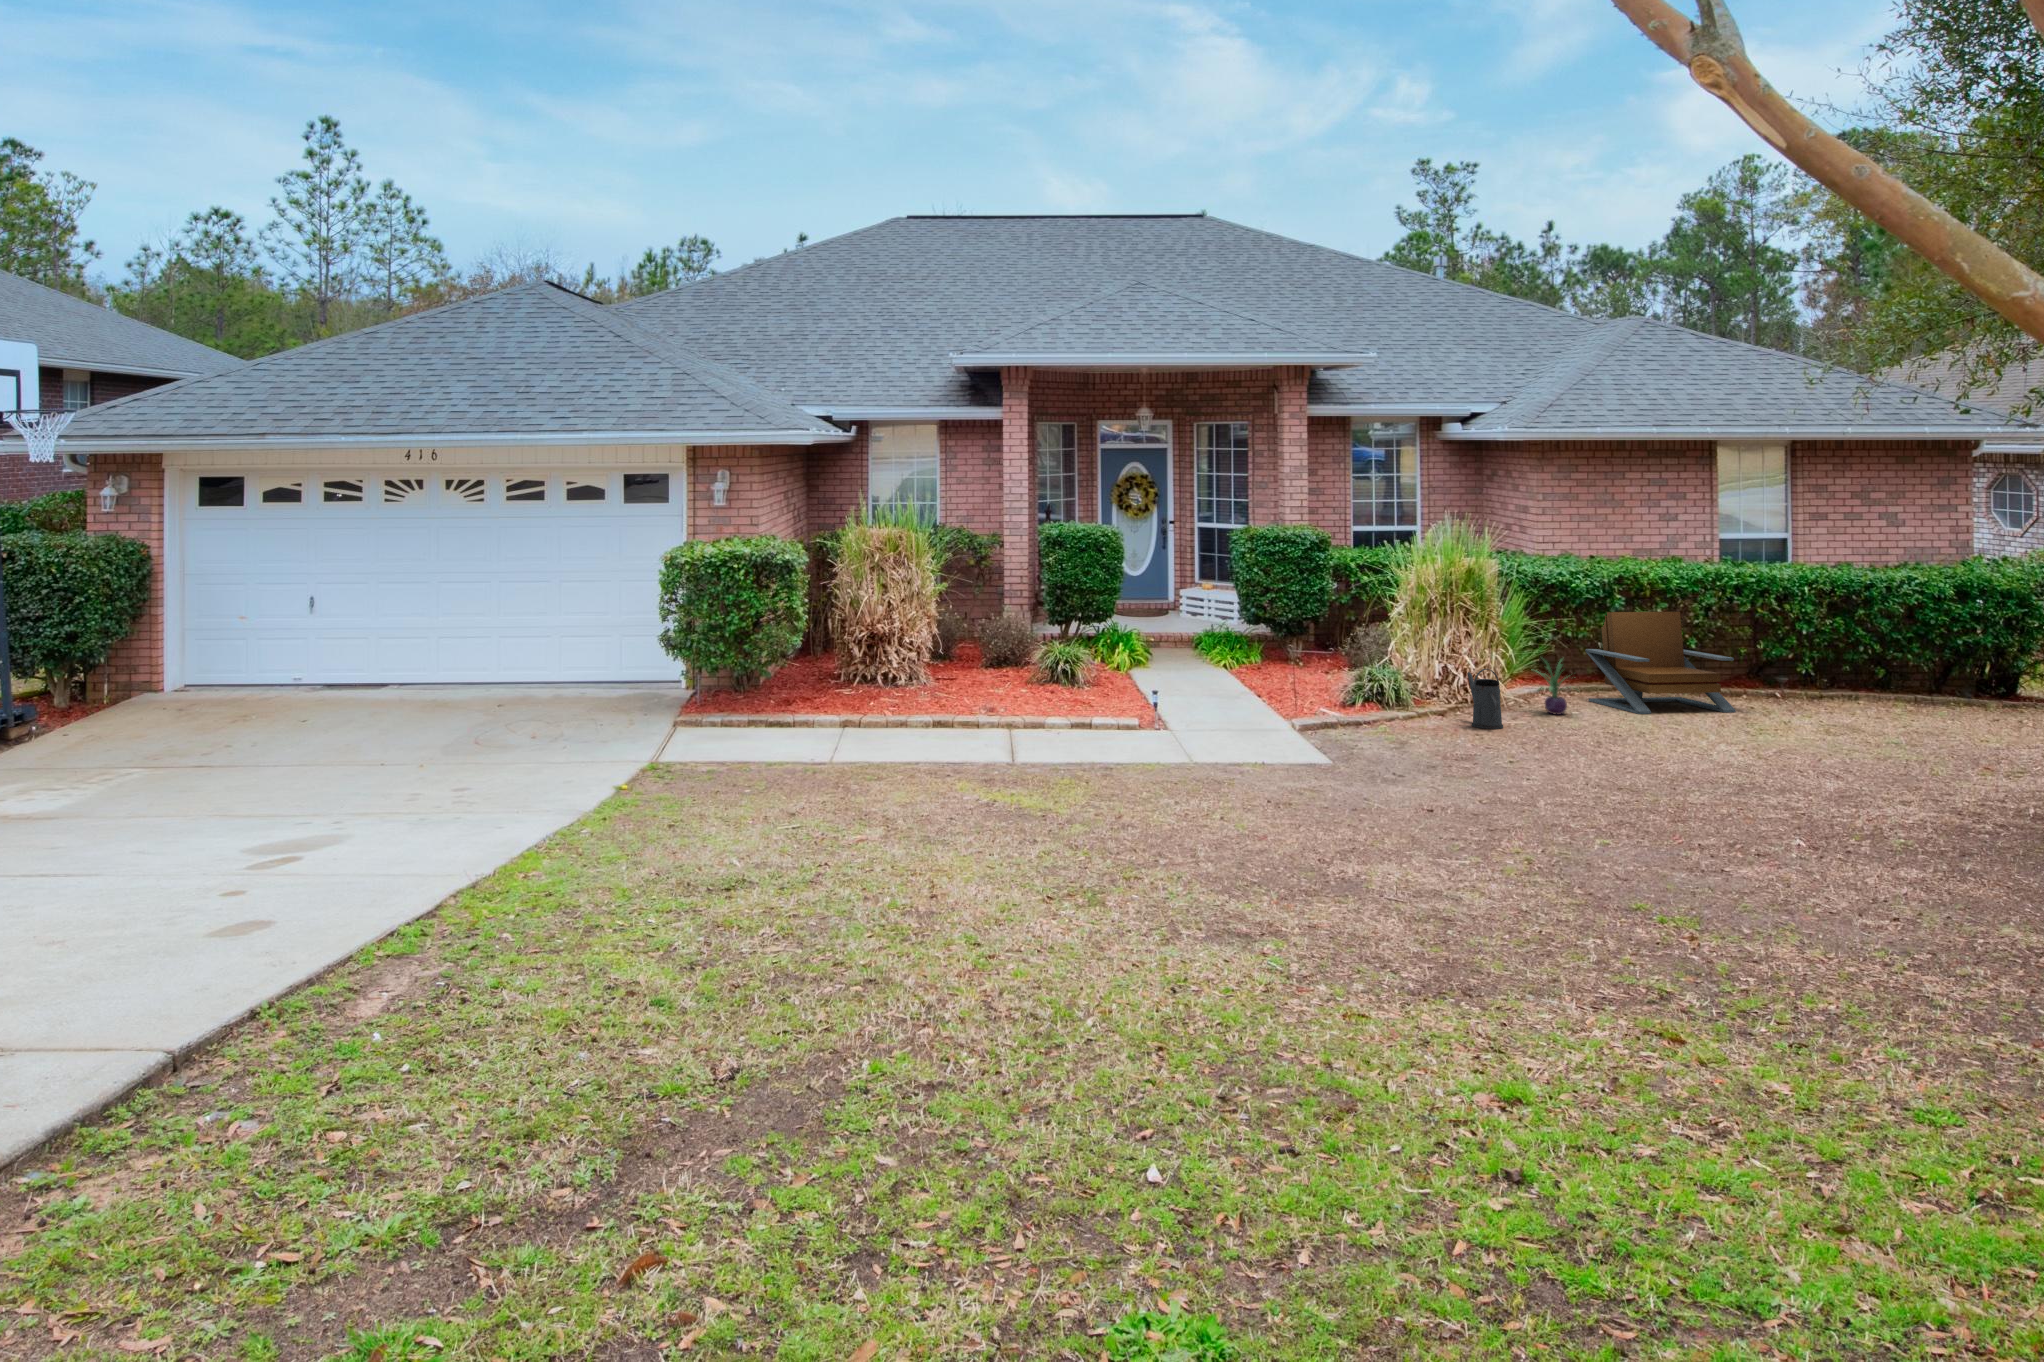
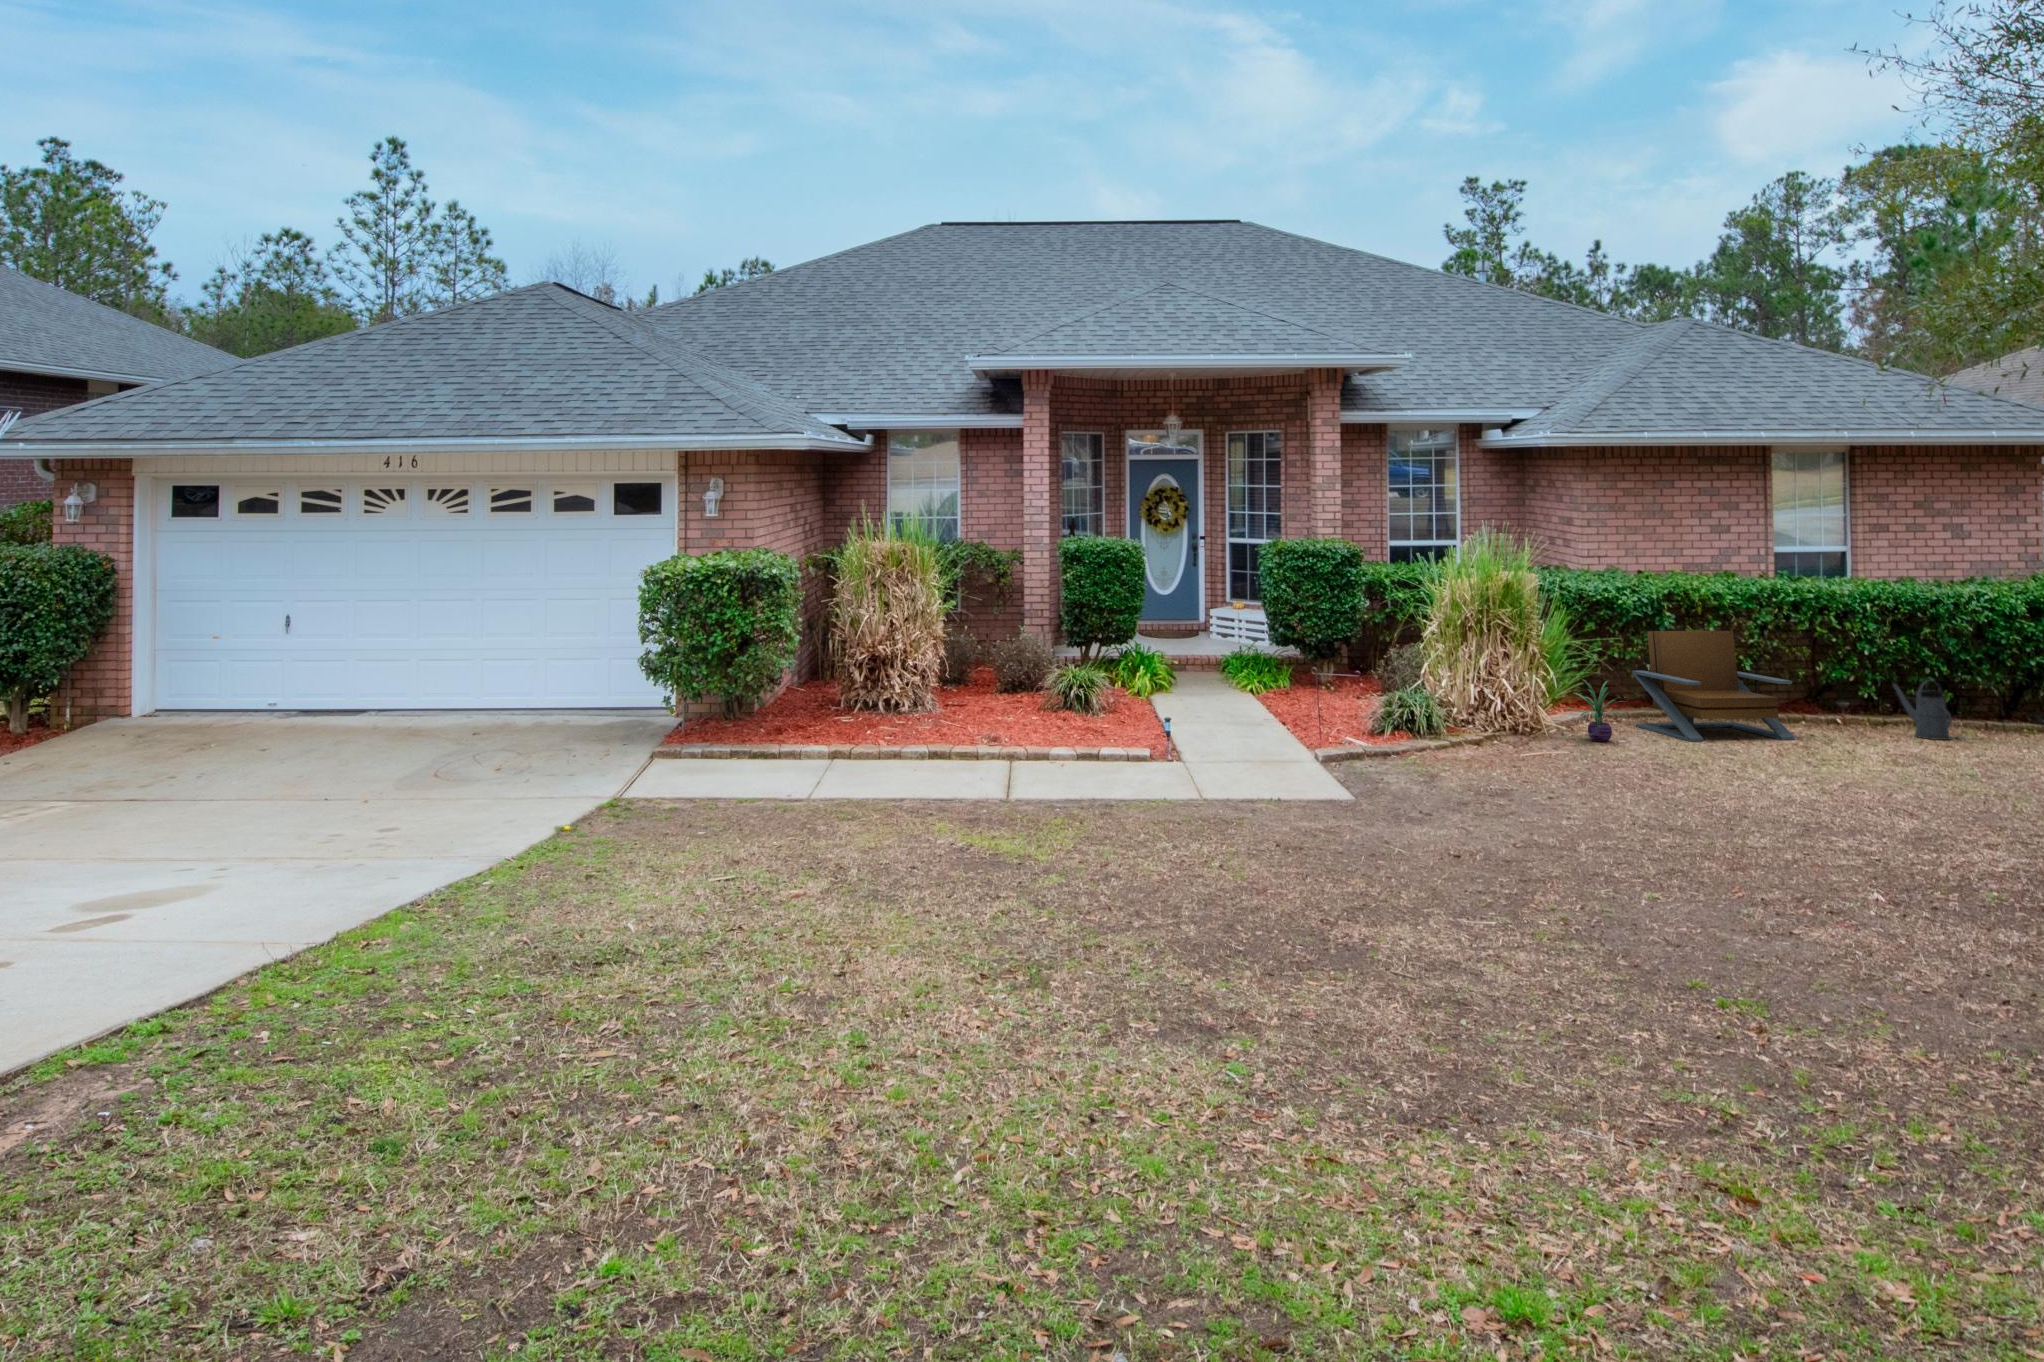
watering can: present [1467,669,1503,729] -> present [1893,680,1952,740]

